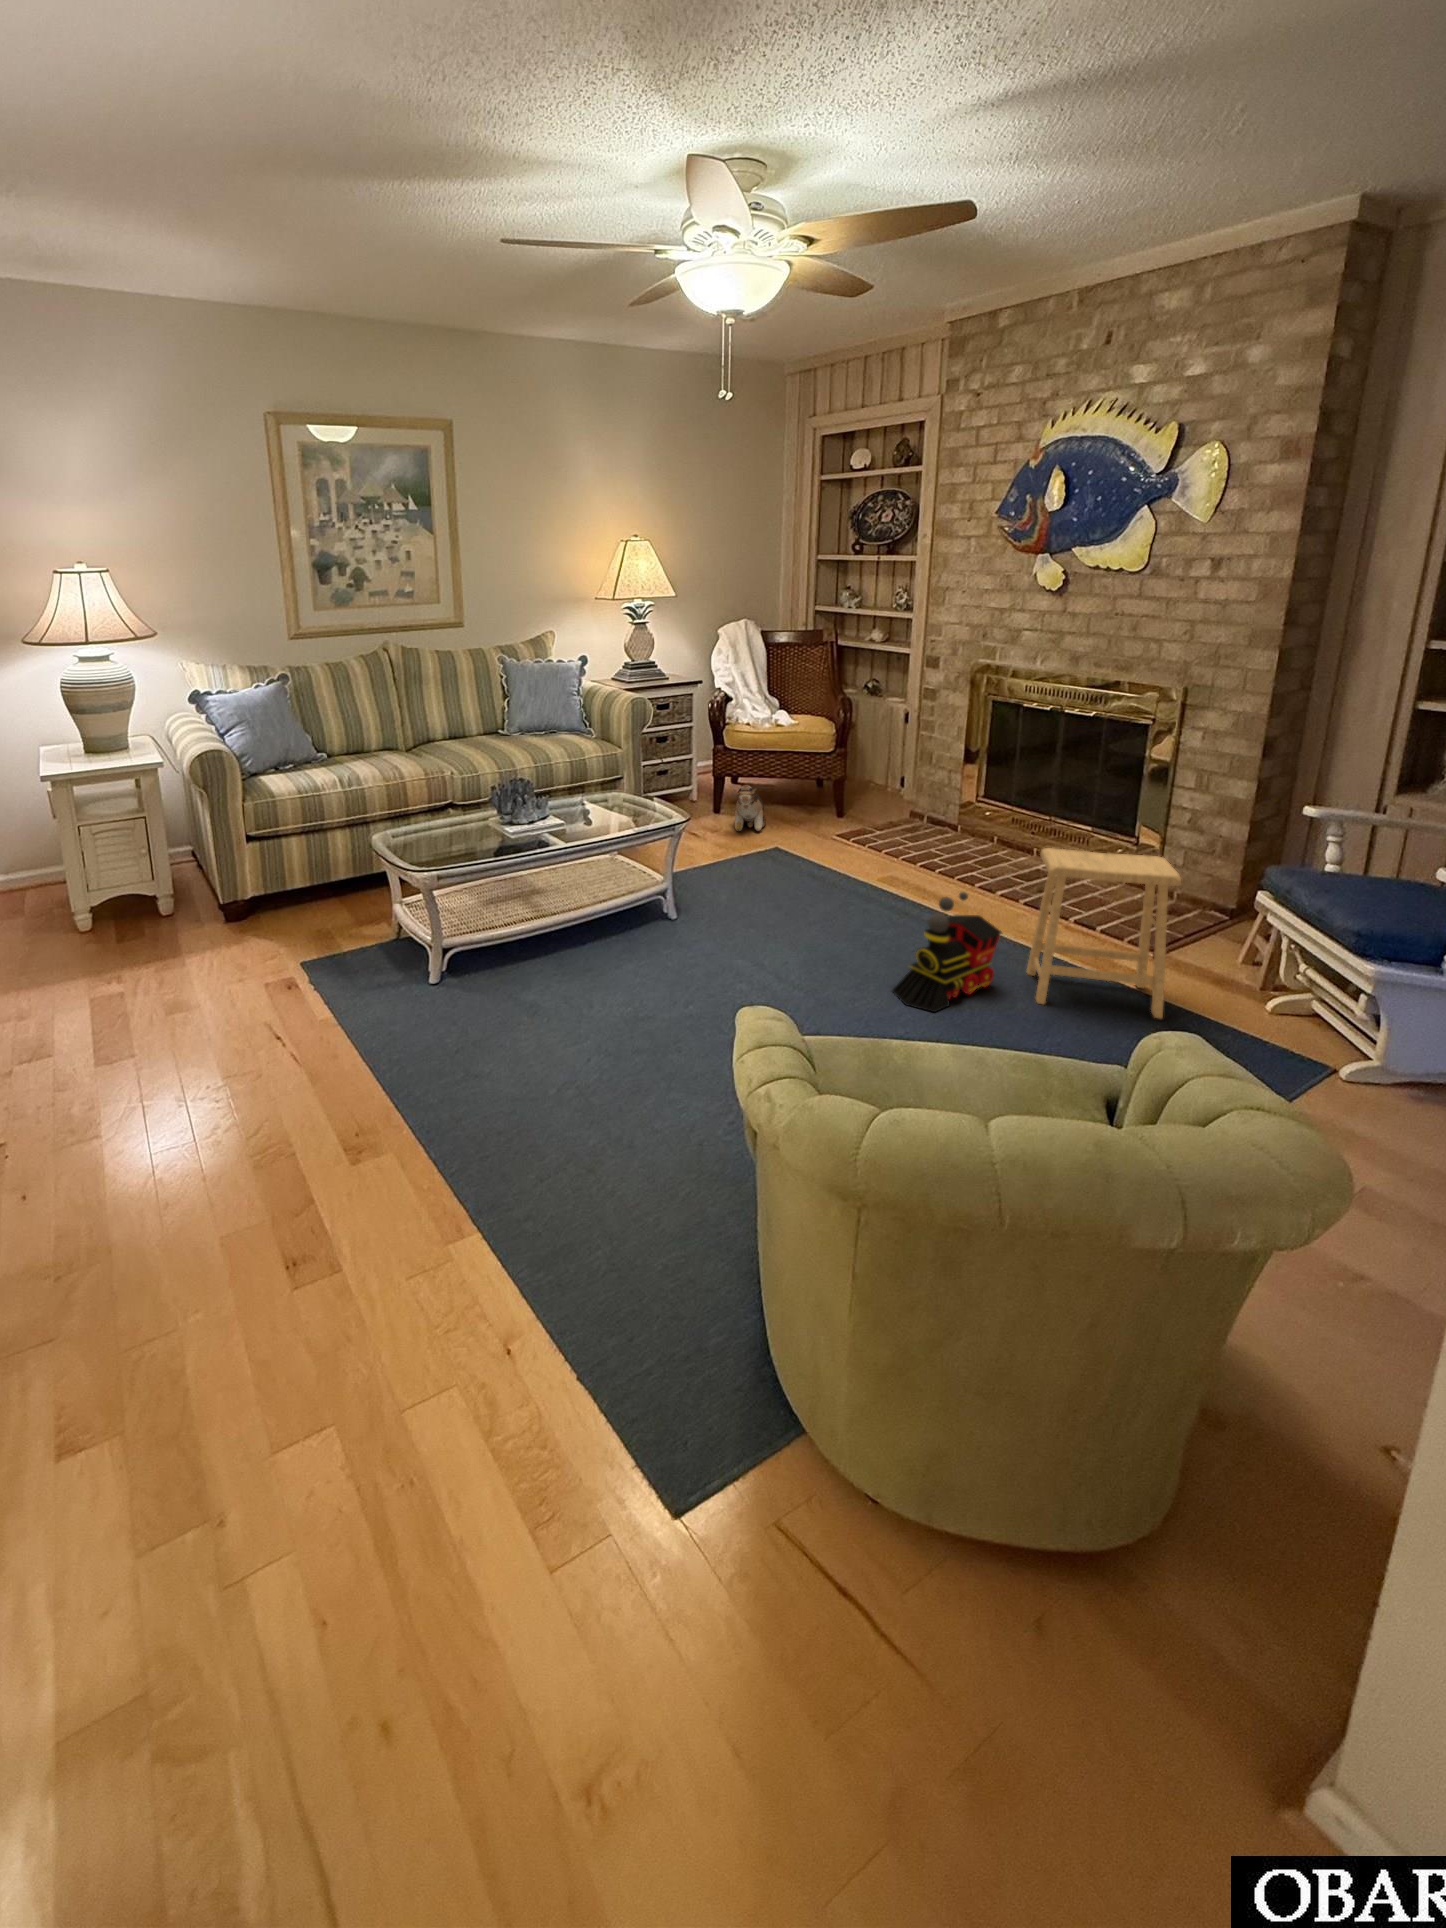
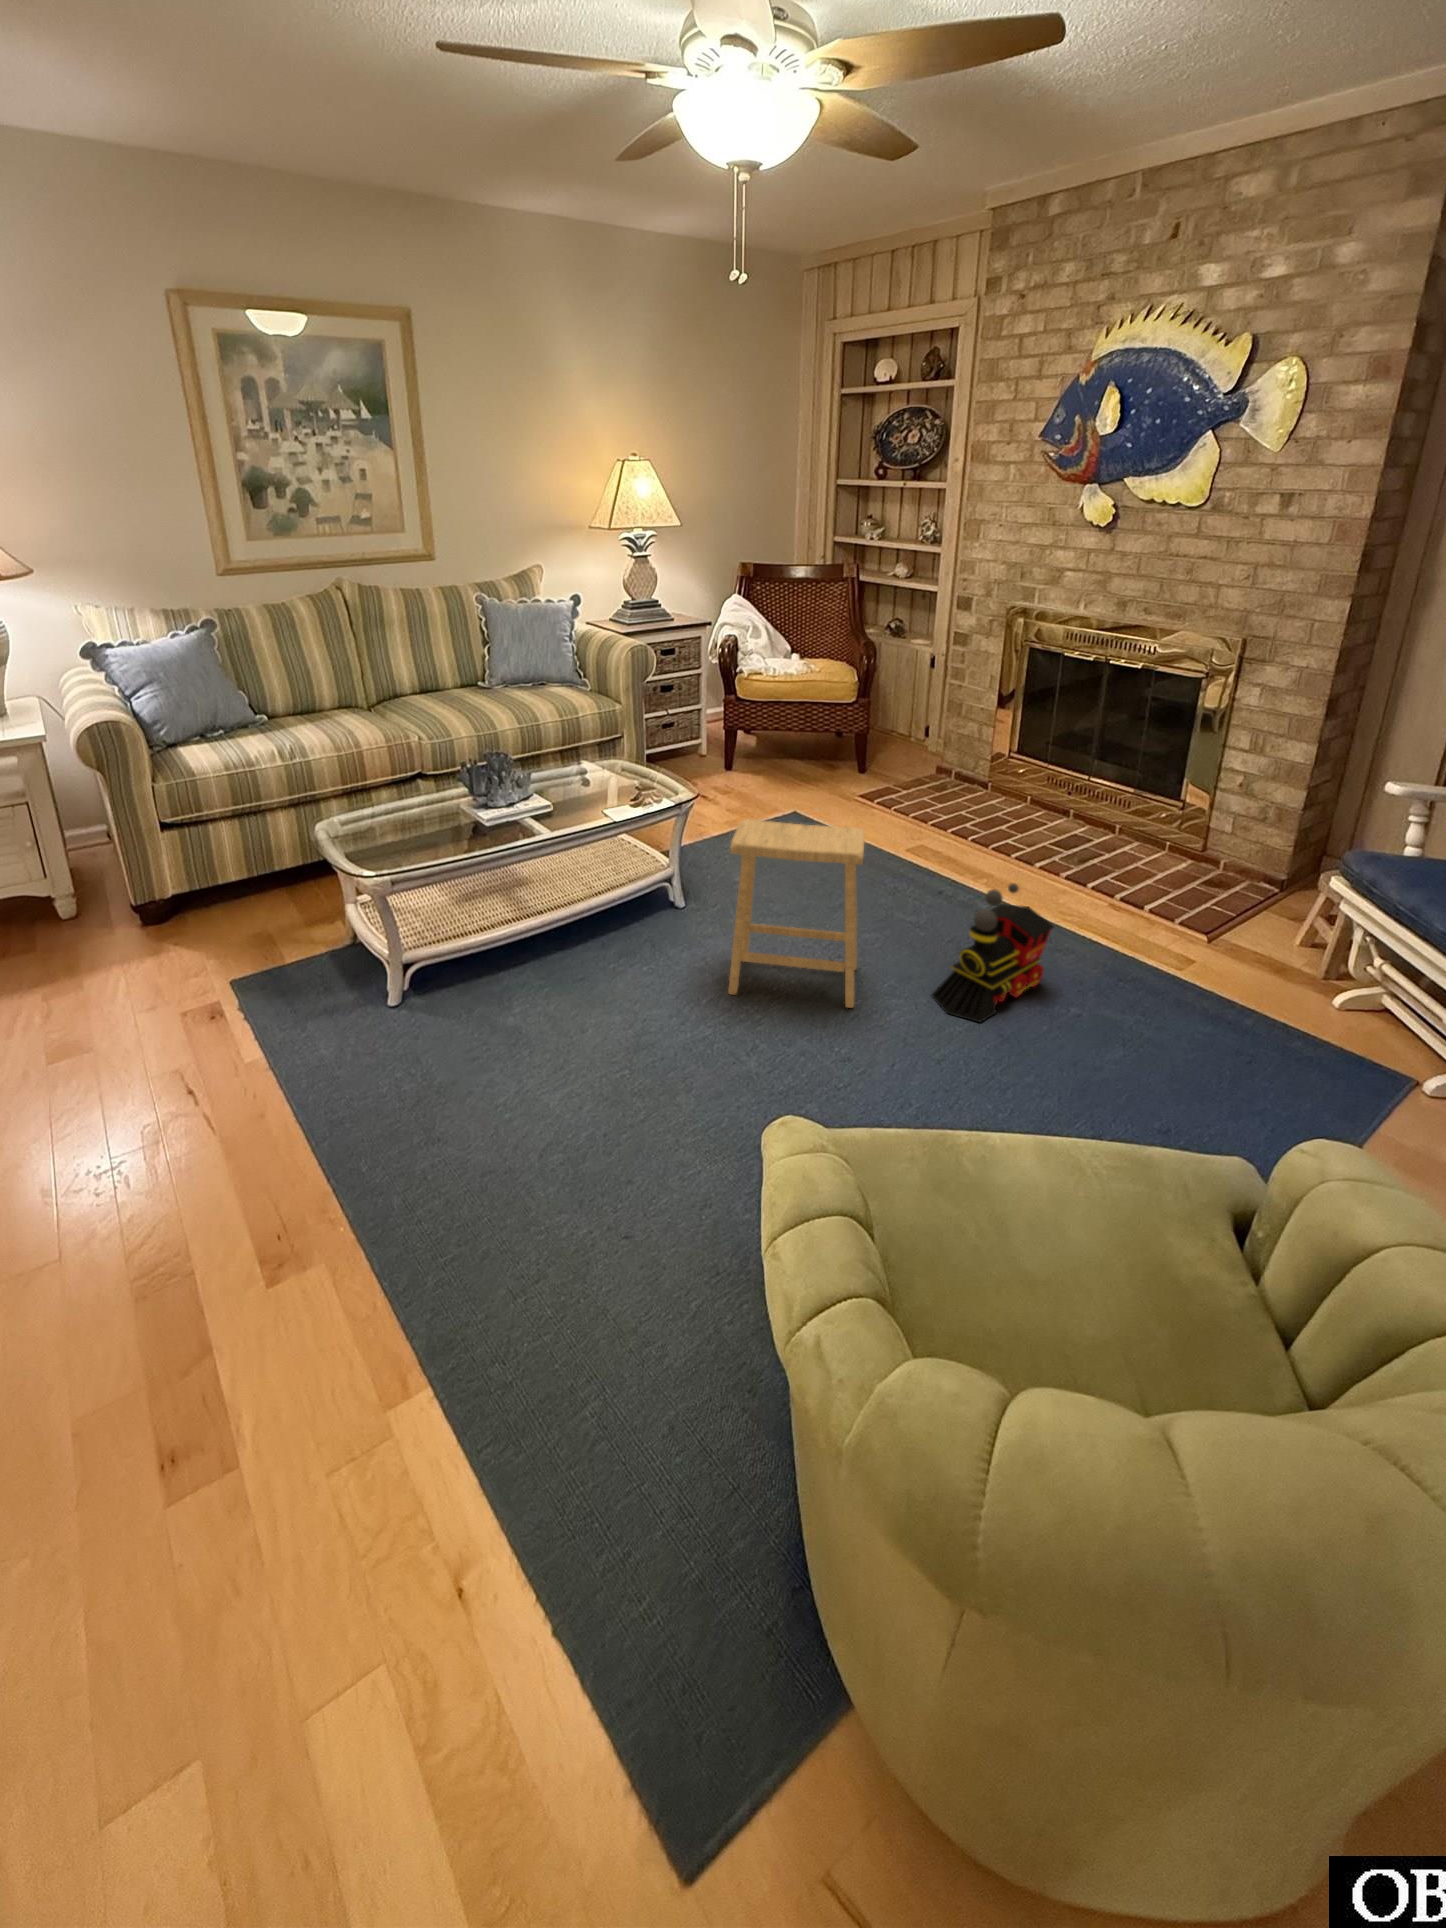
plush toy: present [734,785,766,831] -> none [748,743,784,794]
footstool: present [1027,848,1181,1018] -> present [728,819,865,1008]

